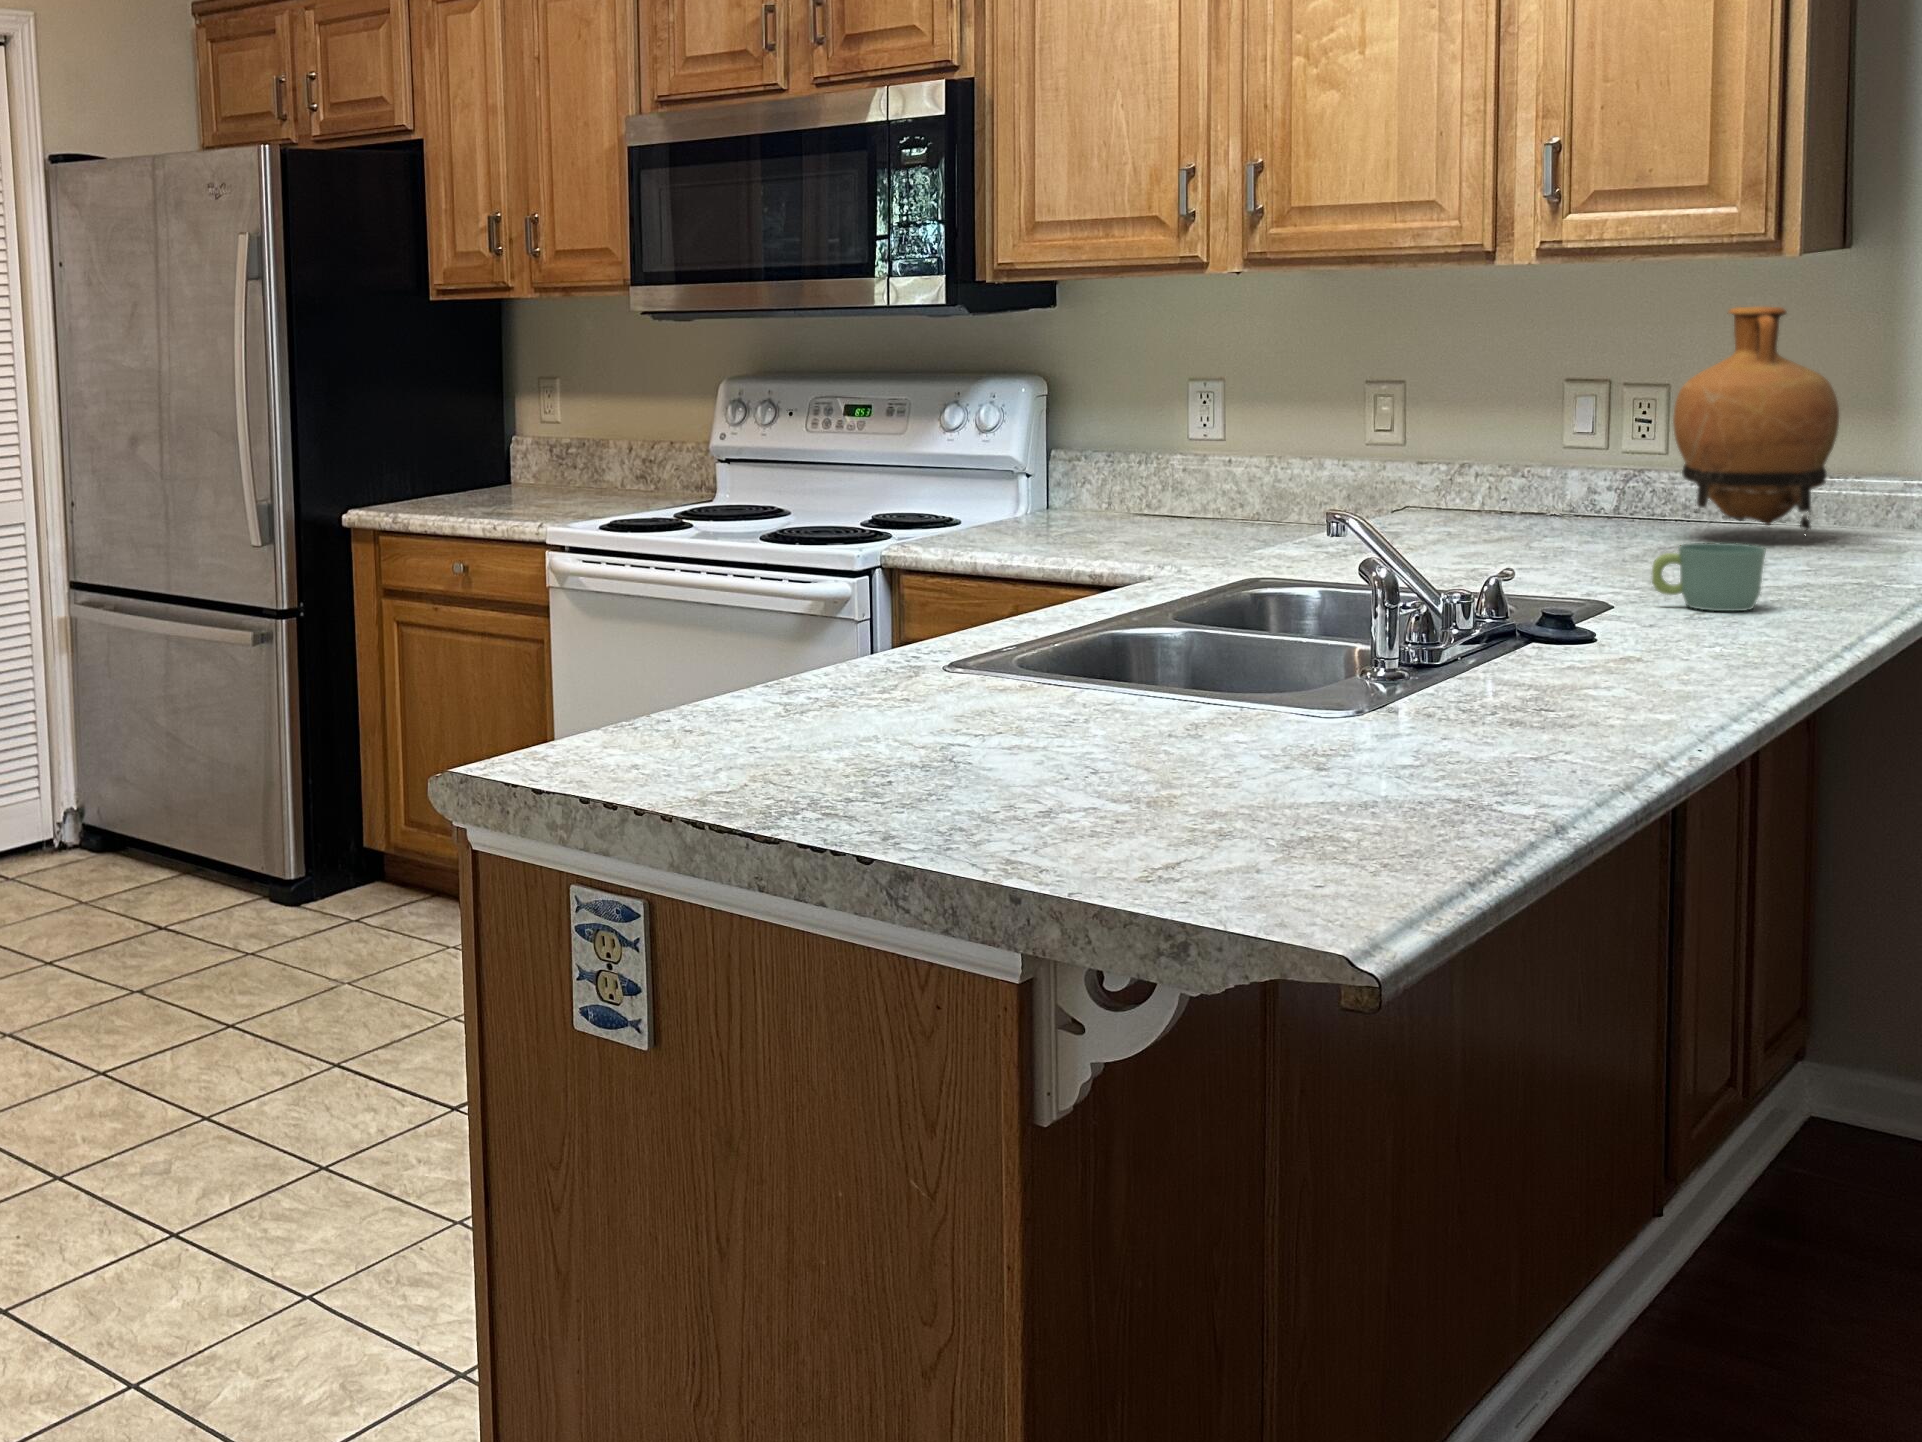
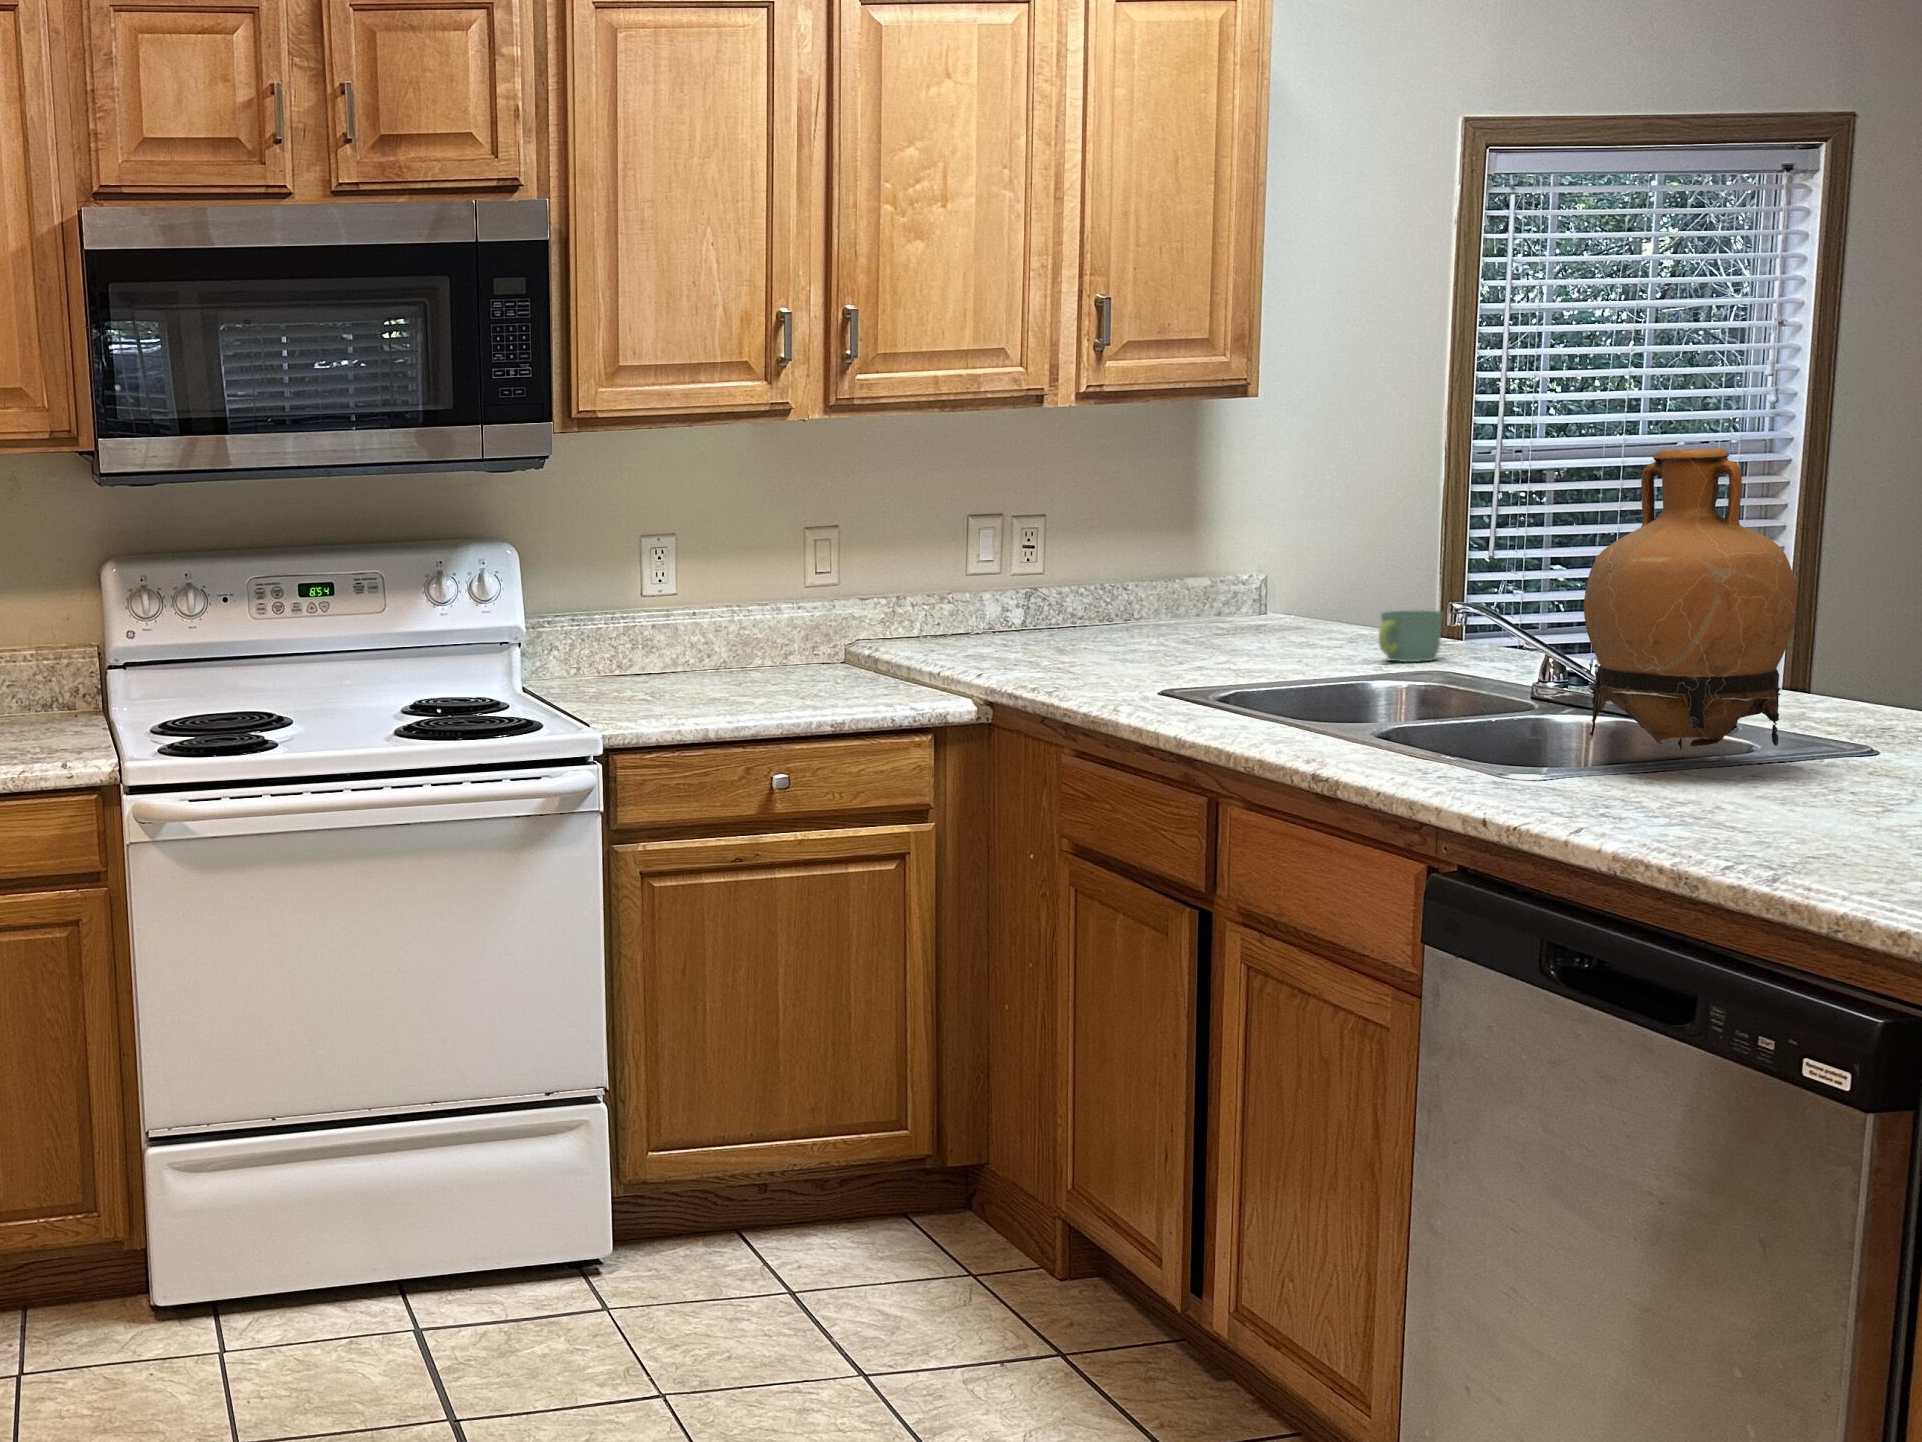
vase: present [1673,307,1839,530] -> present [1584,448,1796,751]

